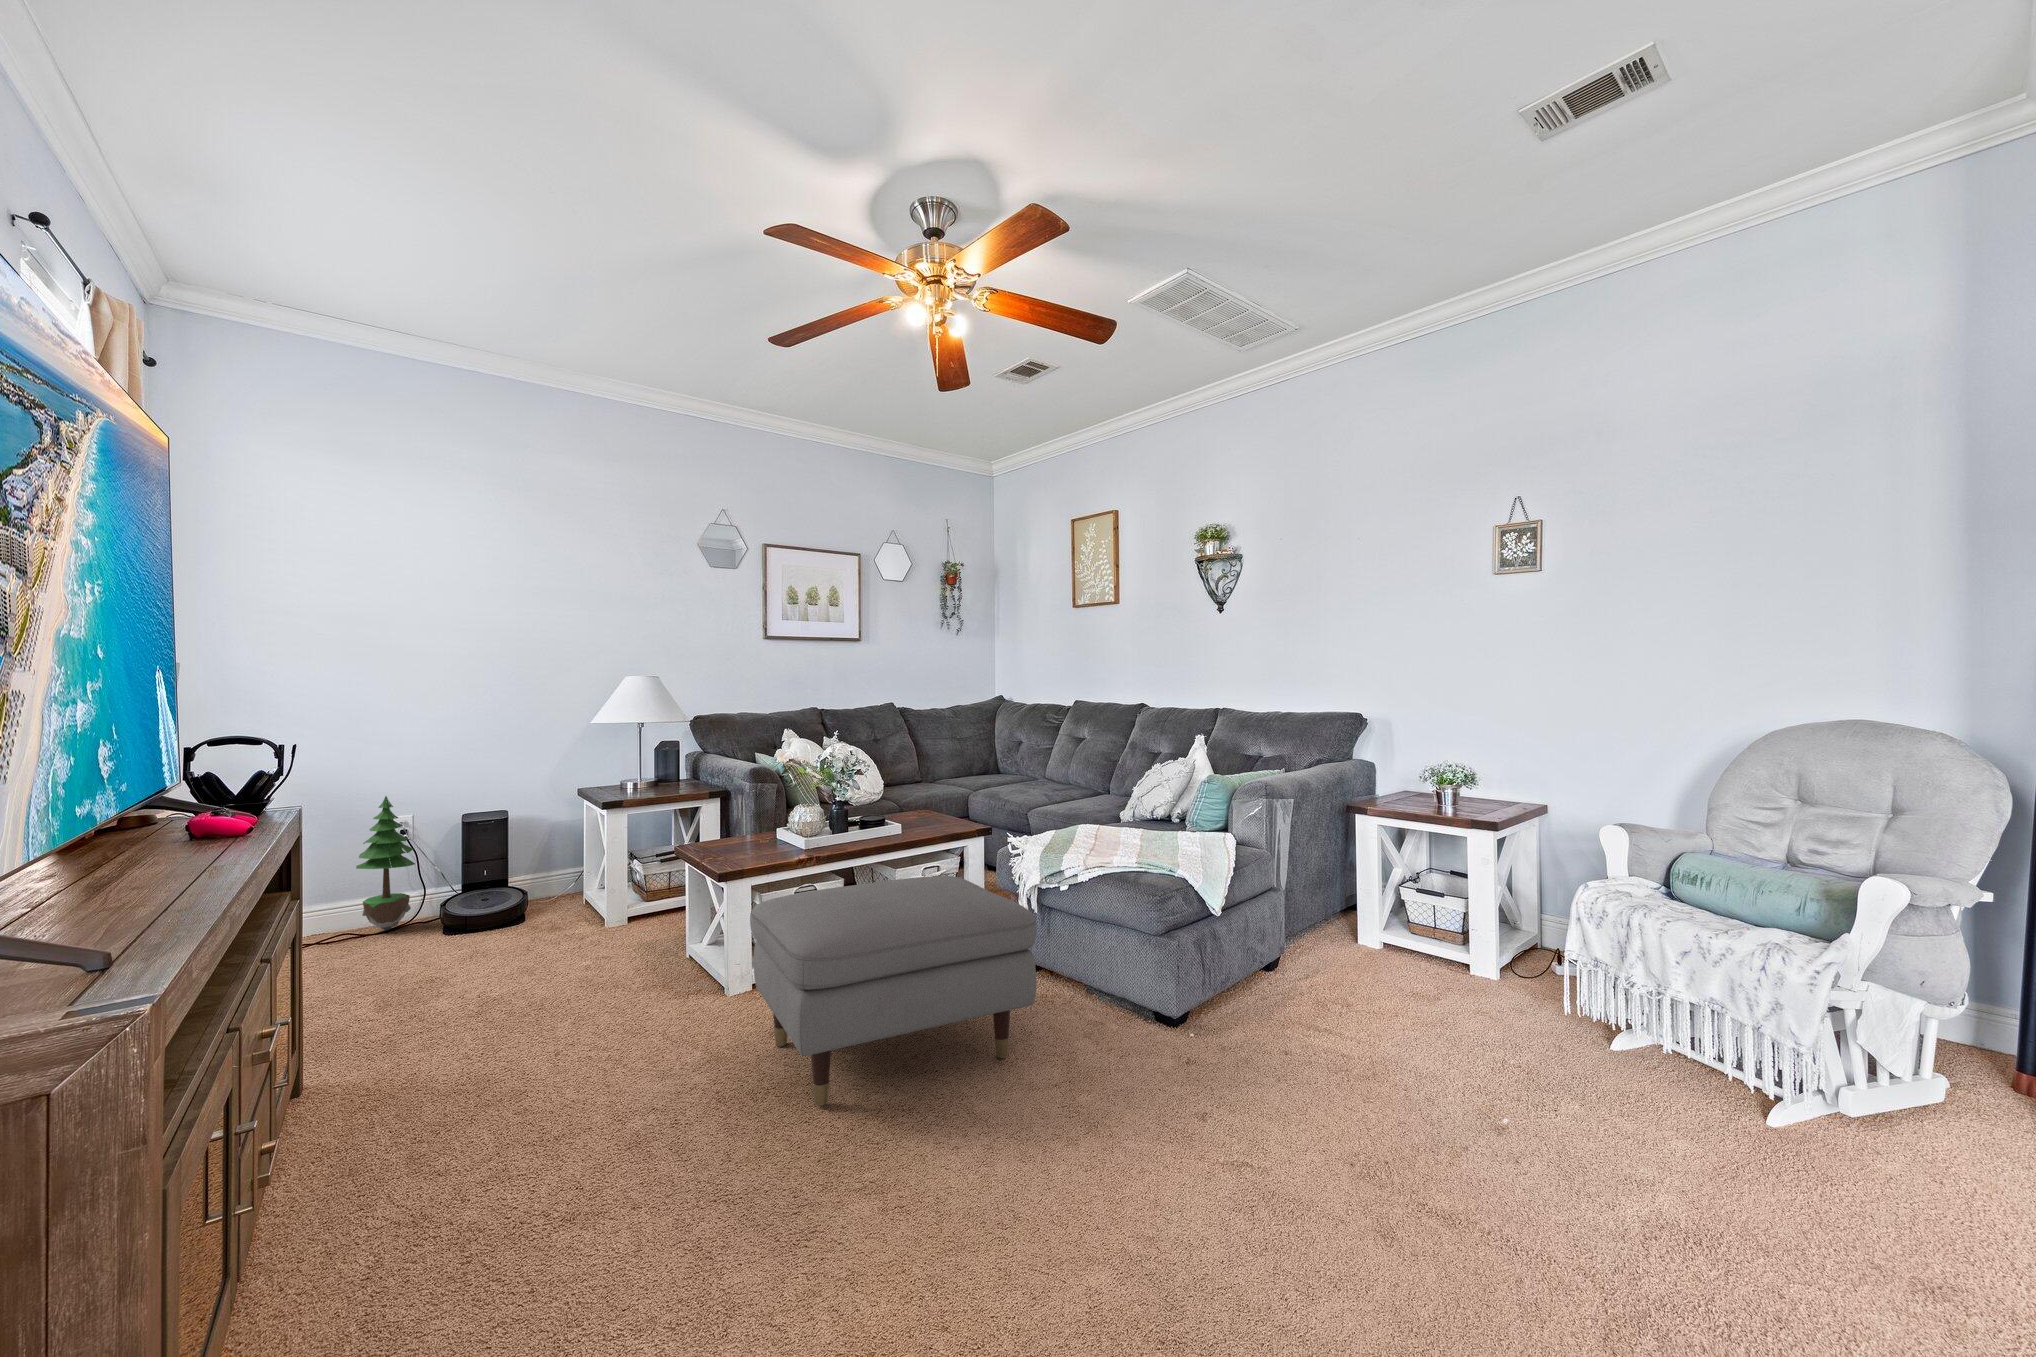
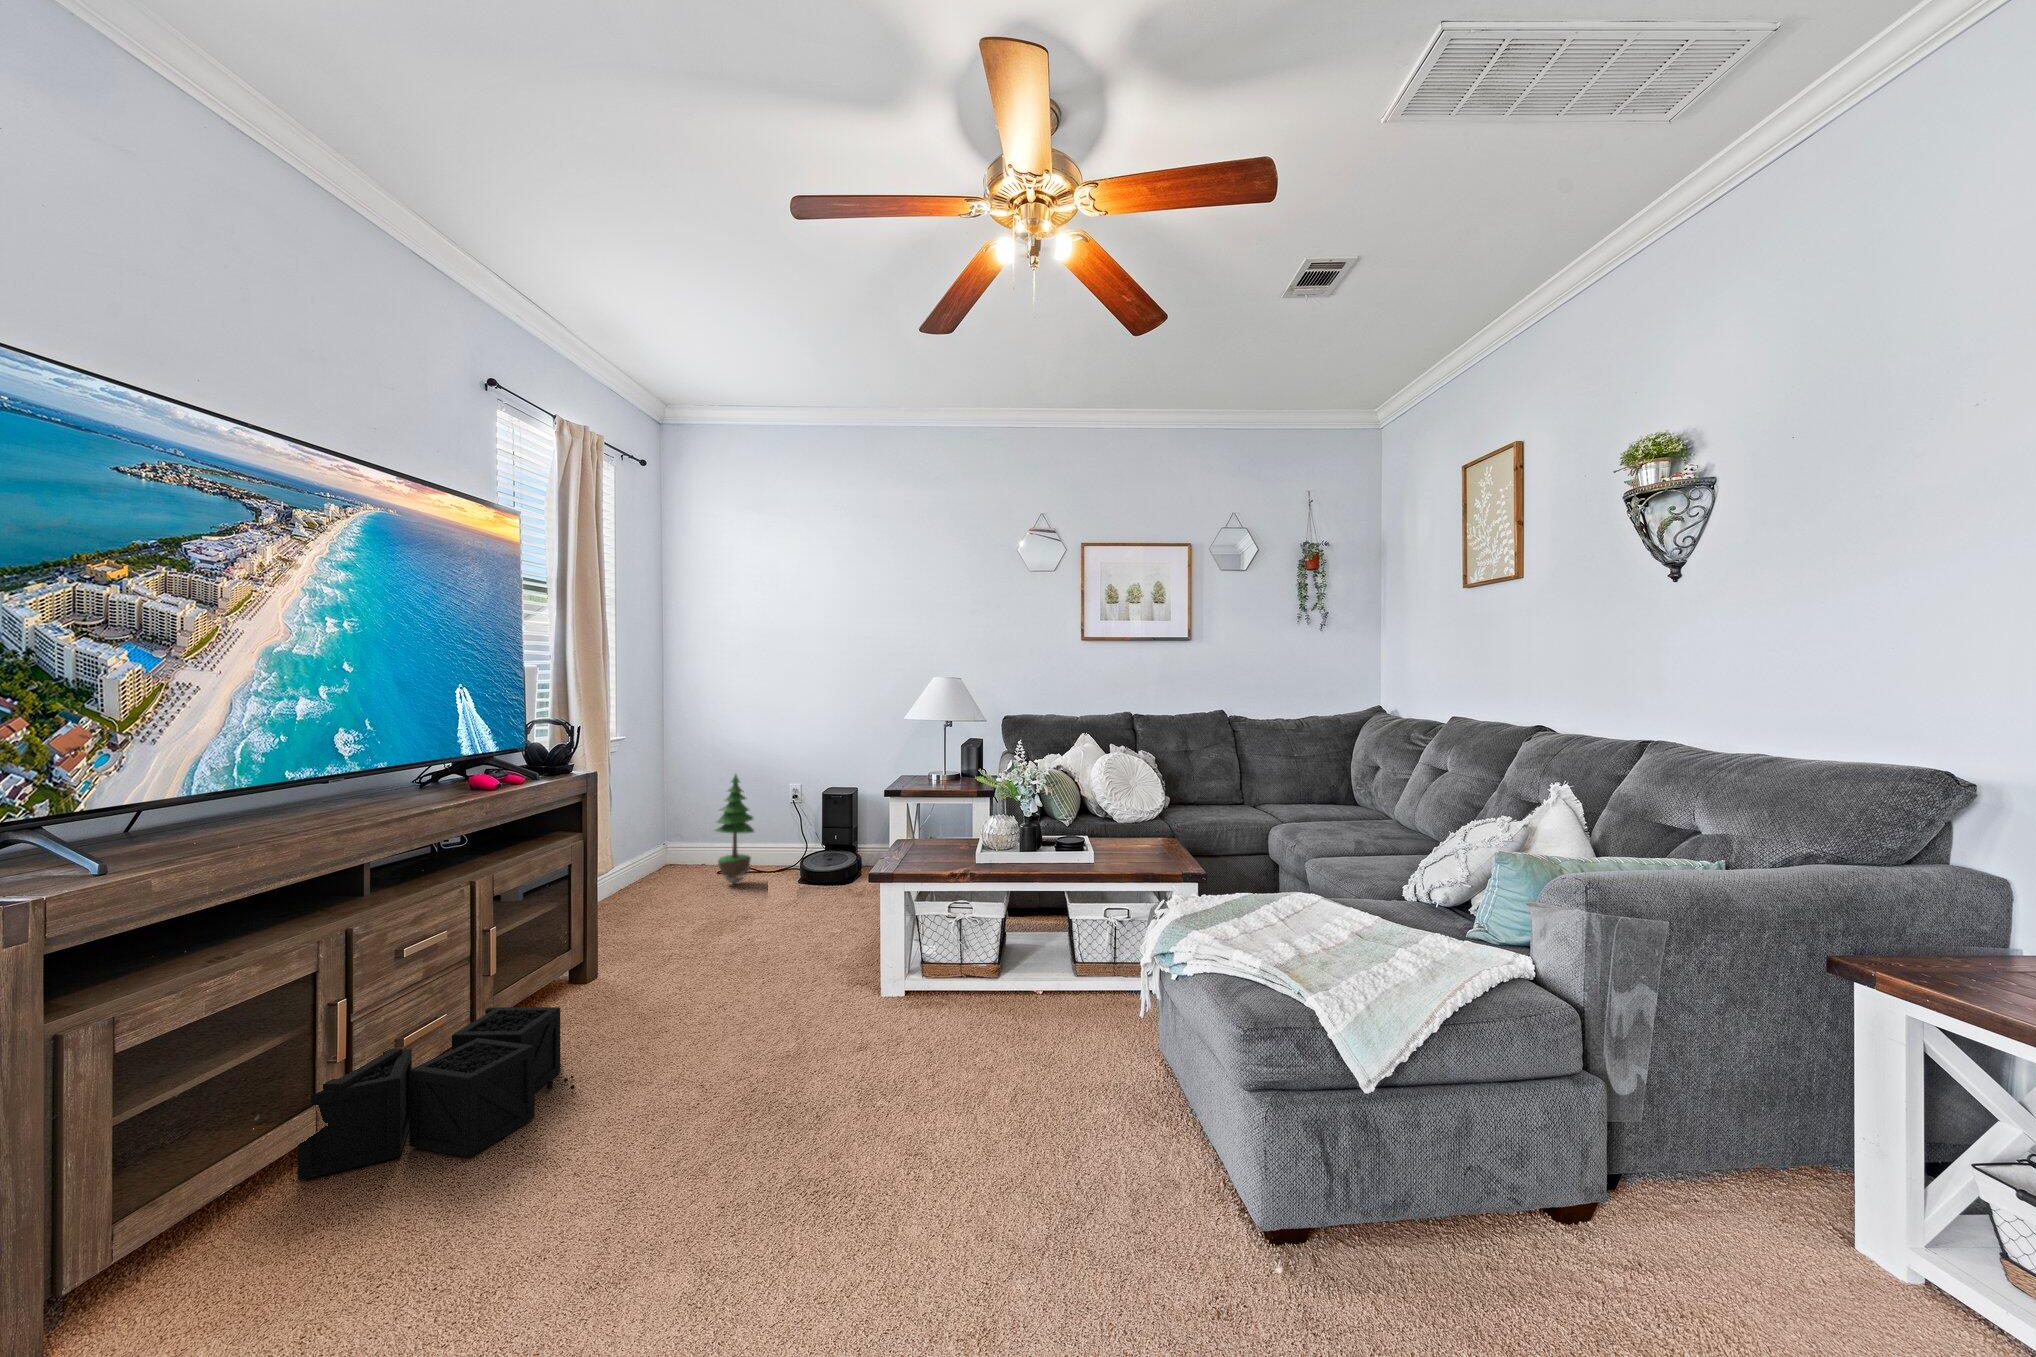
ottoman: present [750,876,1036,1106] -> none [682,920,1041,1205]
storage bin: none [290,1039,556,1259] -> present [298,1007,575,1180]

